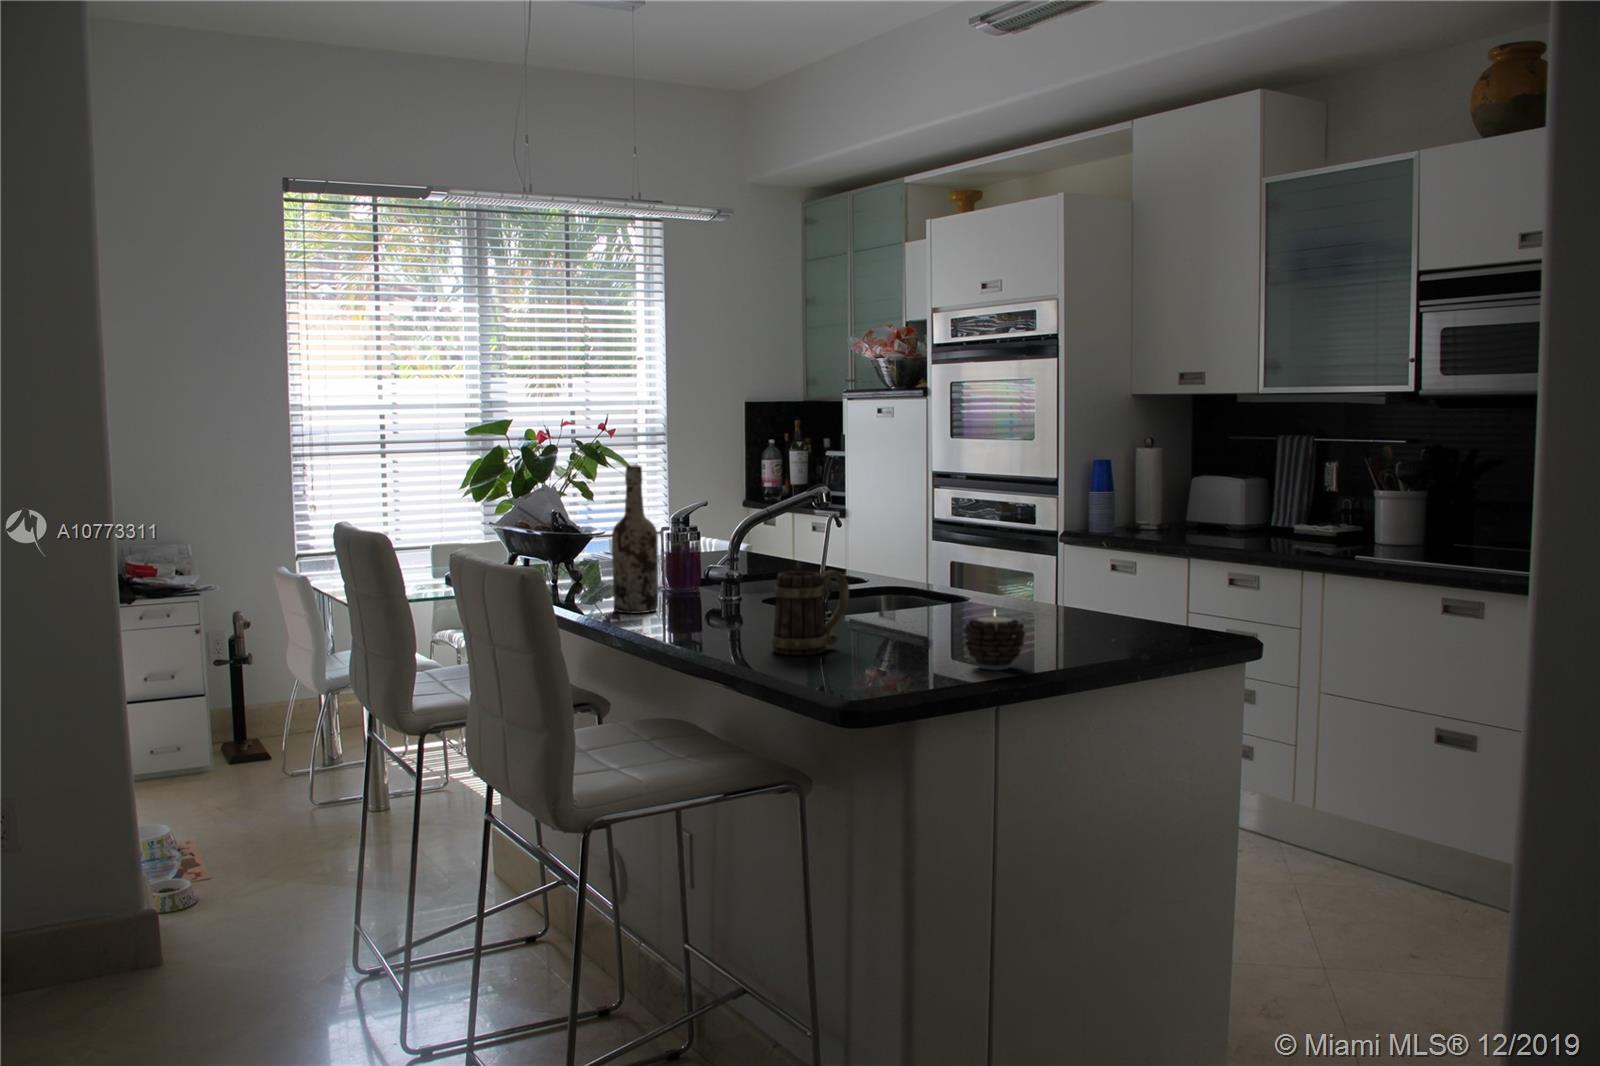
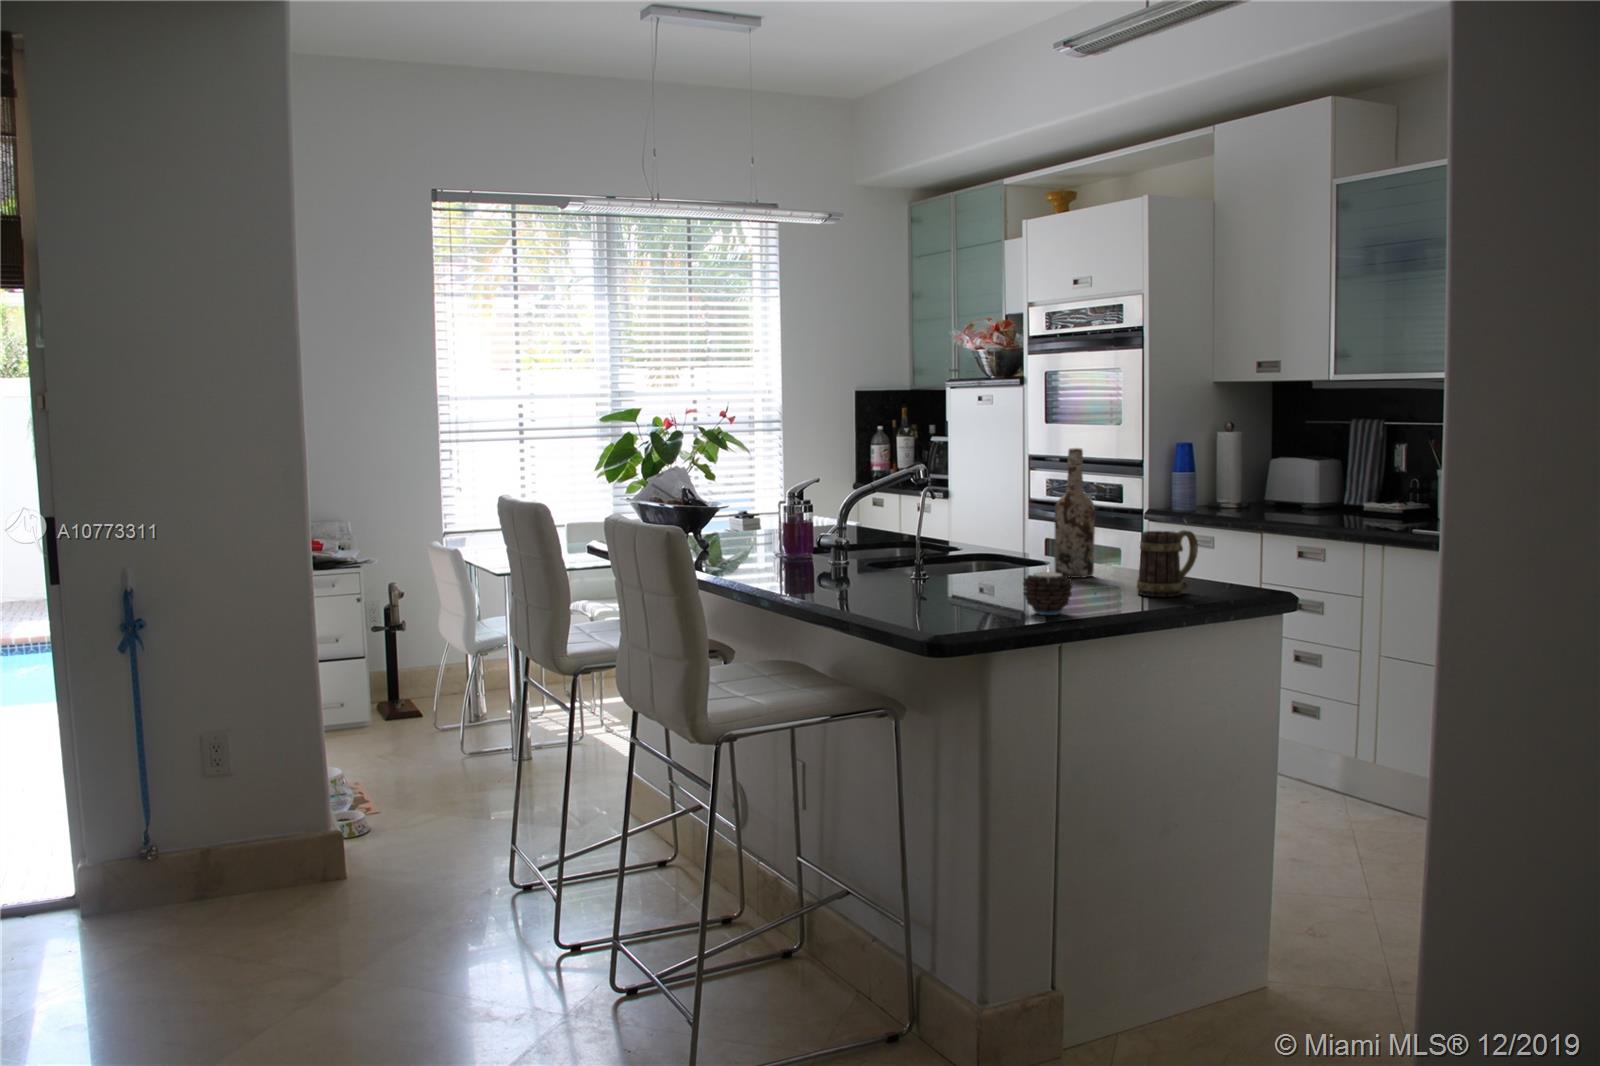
wine bottle: present [612,465,658,613] -> present [1054,448,1095,578]
mug: present [772,570,849,655] -> present [1137,530,1198,597]

